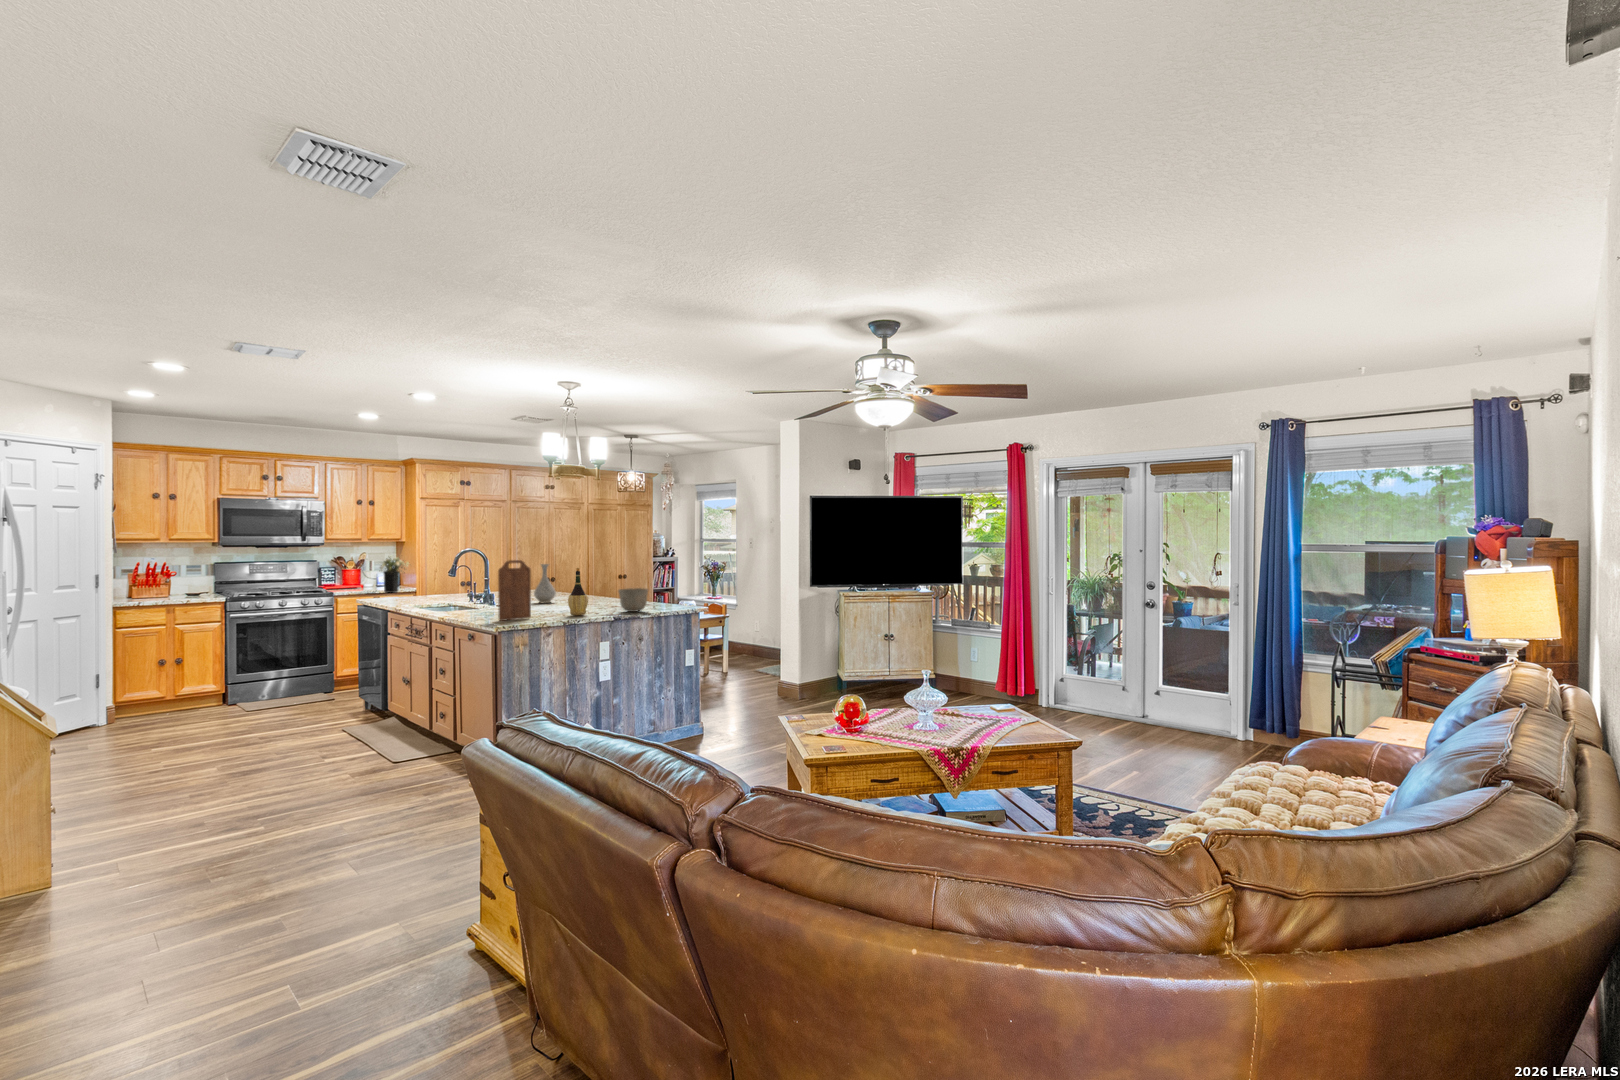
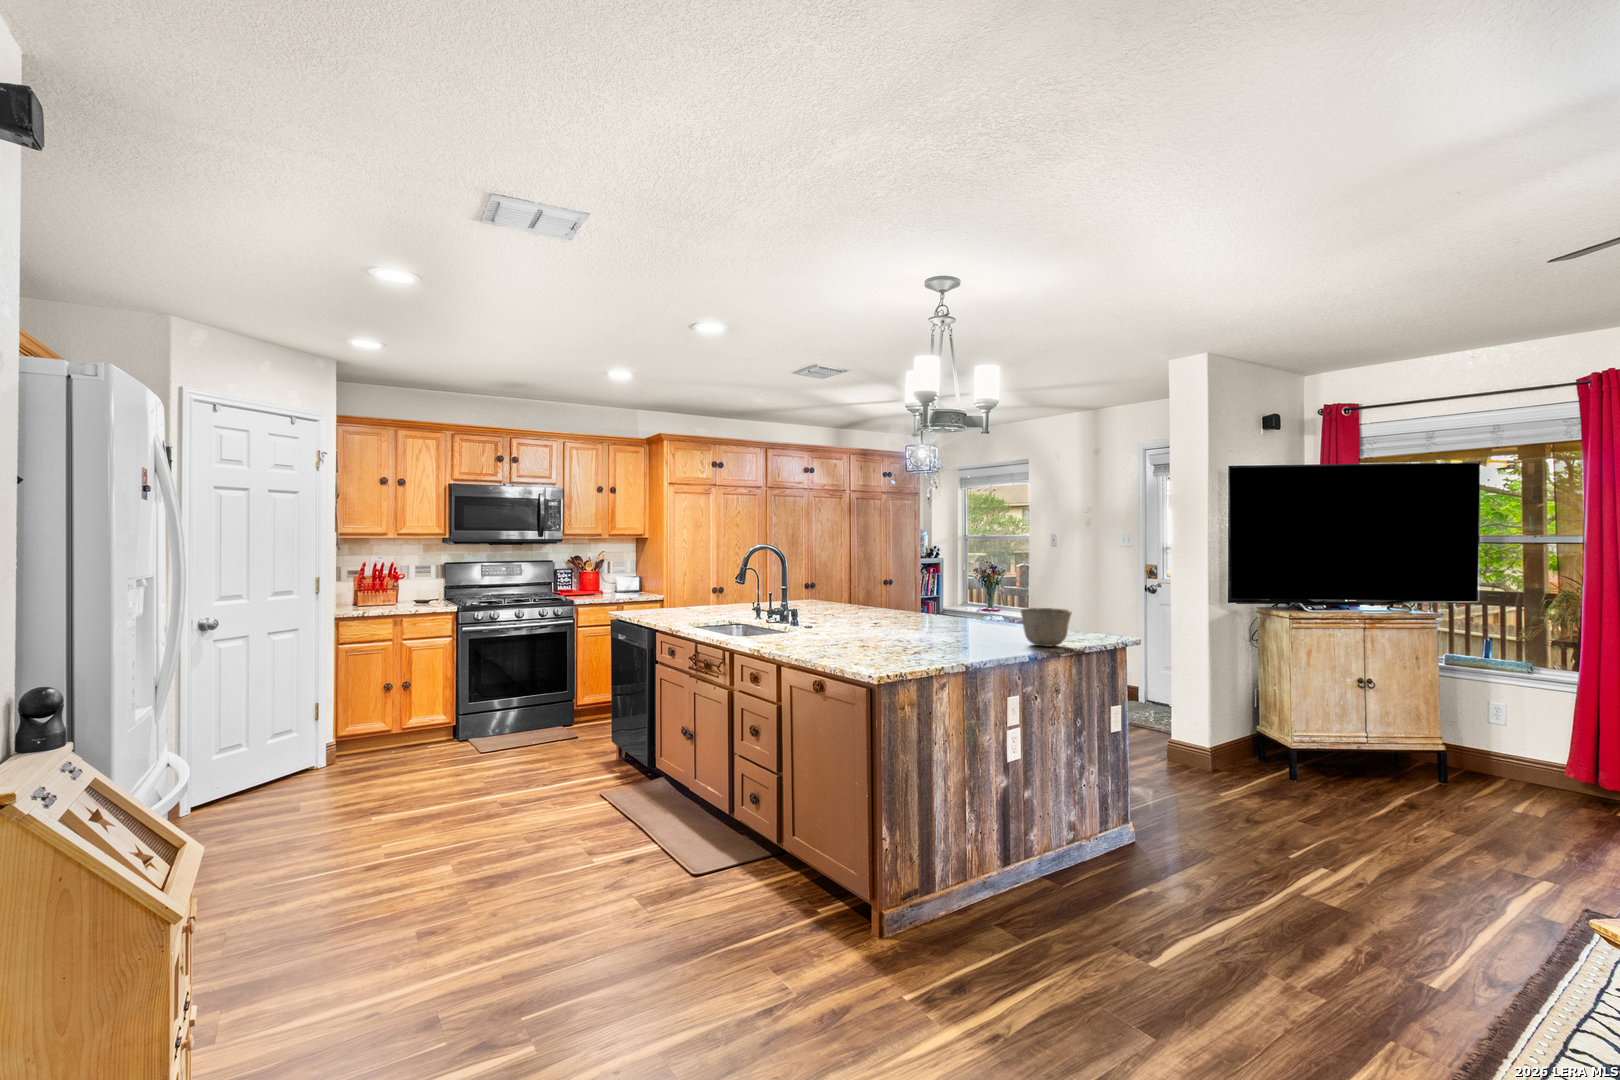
flower arrangement: present [380,557,409,593] -> none [625,554,664,602]
cutting board: present [498,560,531,621] -> none [881,563,923,667]
vase: present [534,564,556,603] -> none [851,568,880,624]
wine bottle: present [568,568,588,615] -> none [965,576,997,655]

